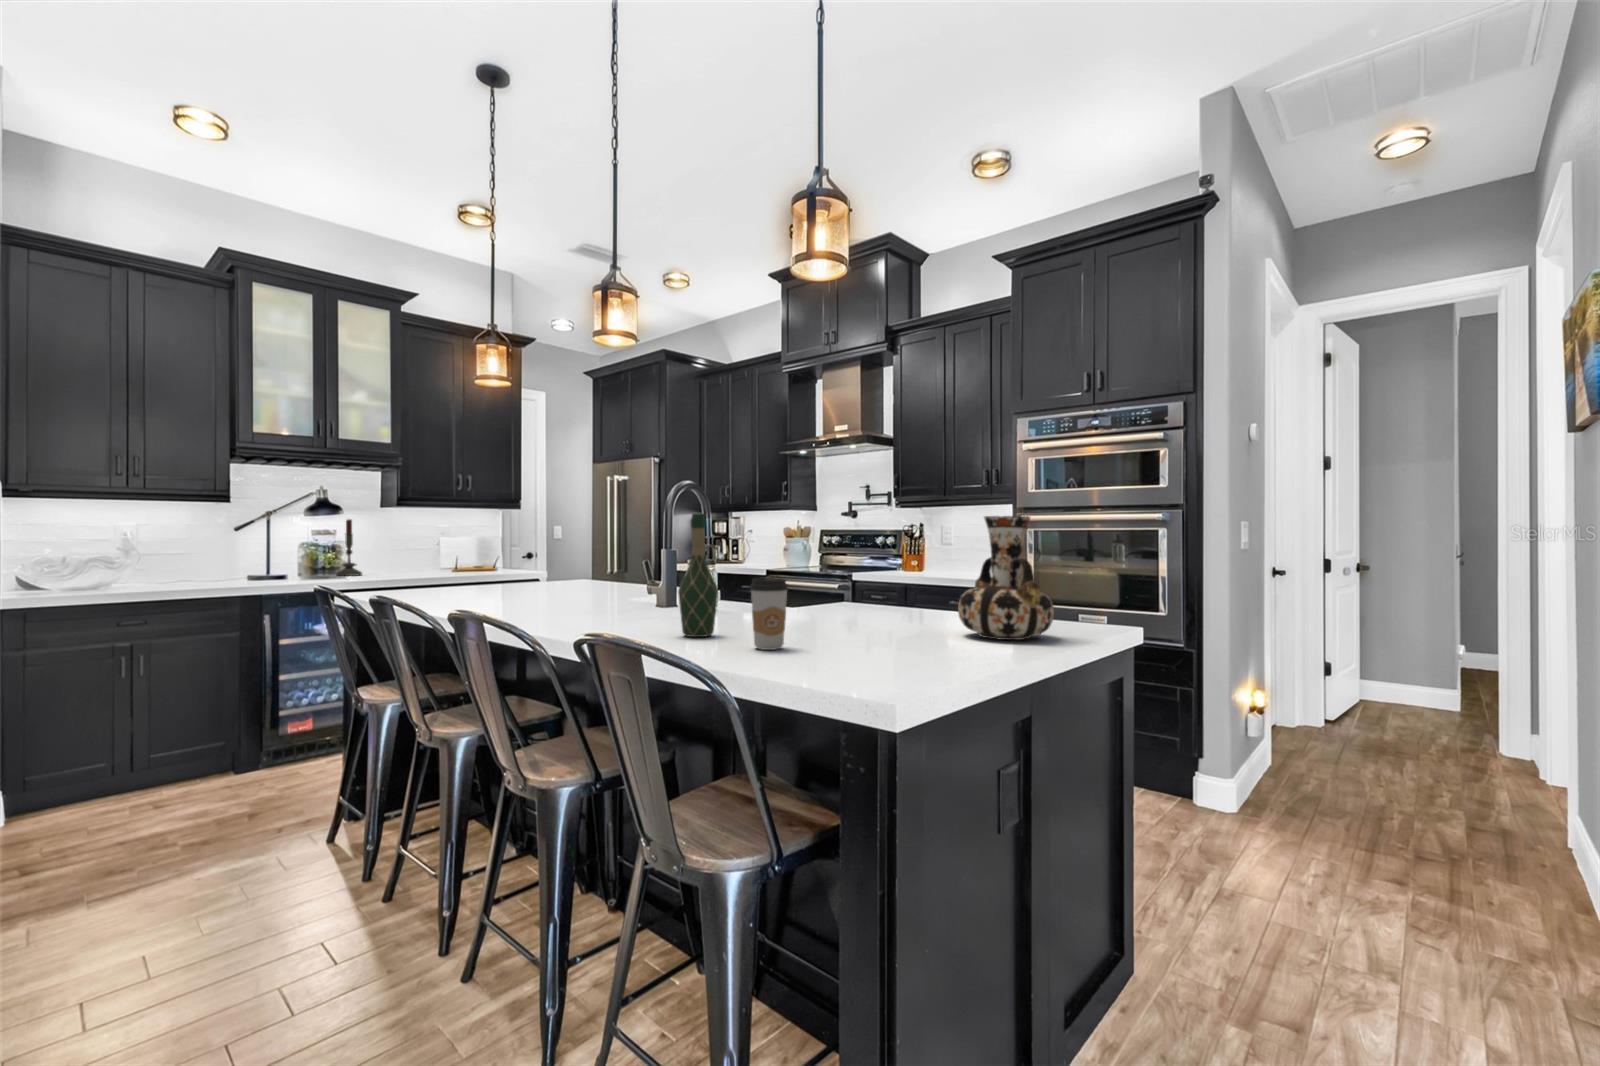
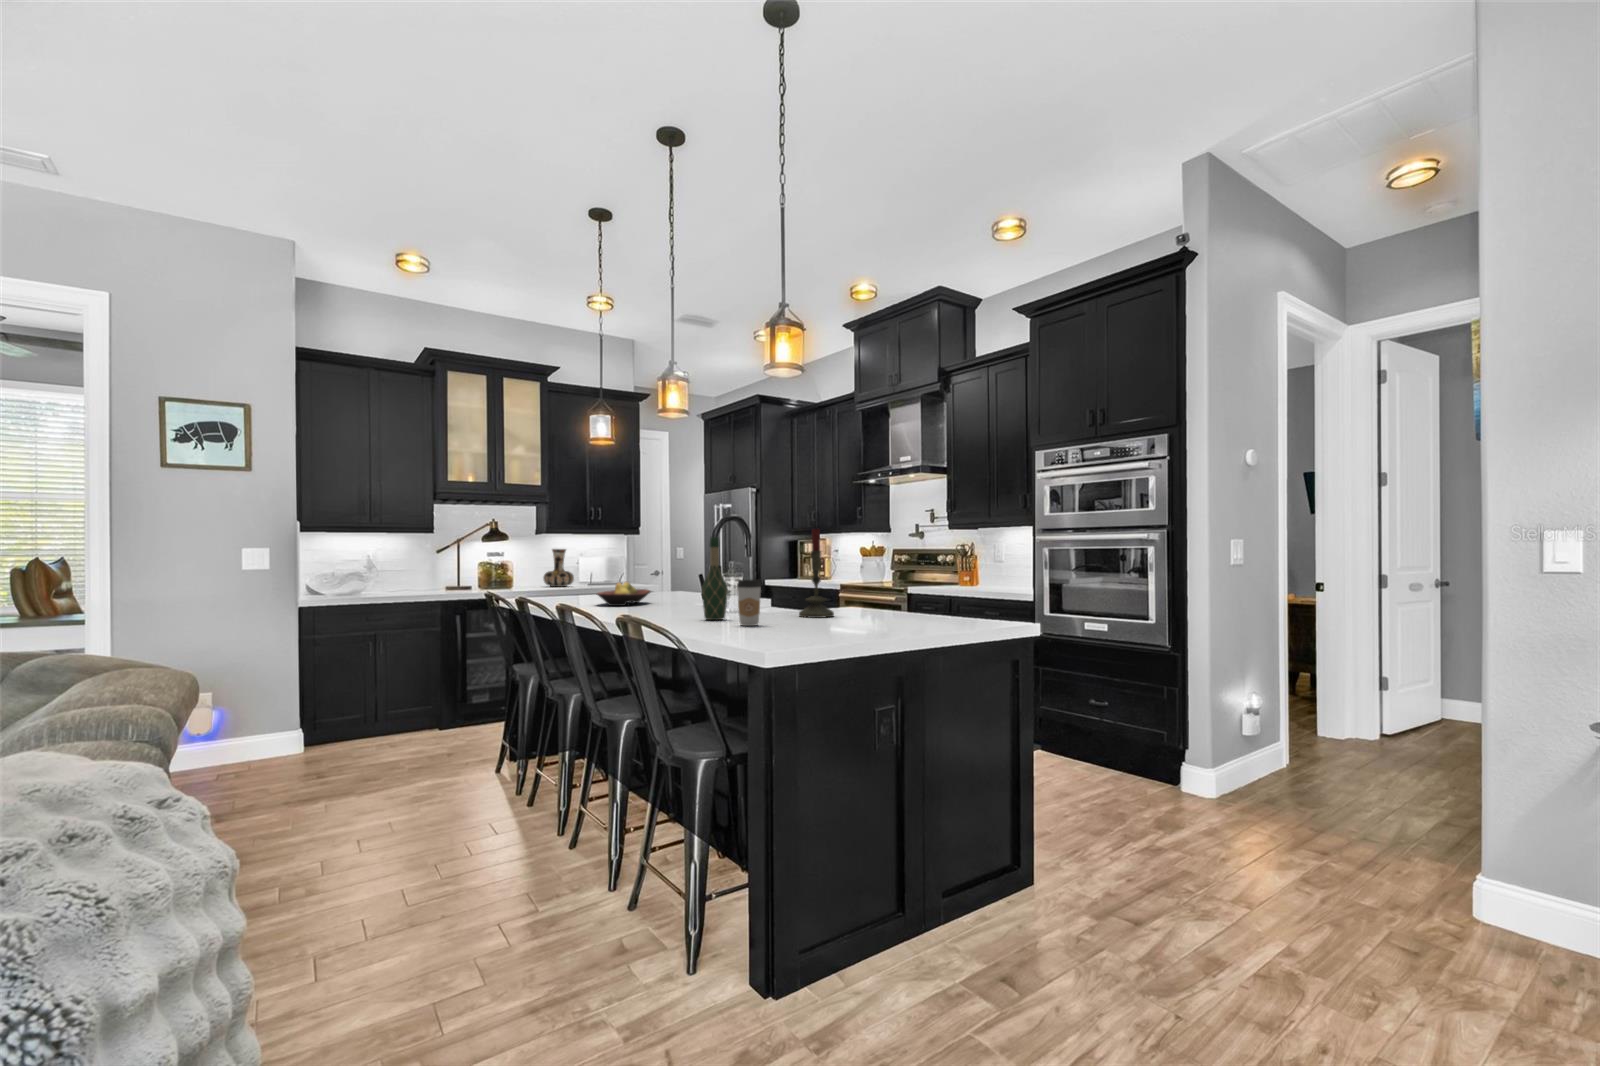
vase: present [958,516,1054,640] -> present [544,549,574,587]
candle: present [336,519,362,576] -> present [799,529,834,618]
fruit bowl: none [488,573,563,609] -> present [596,582,650,606]

